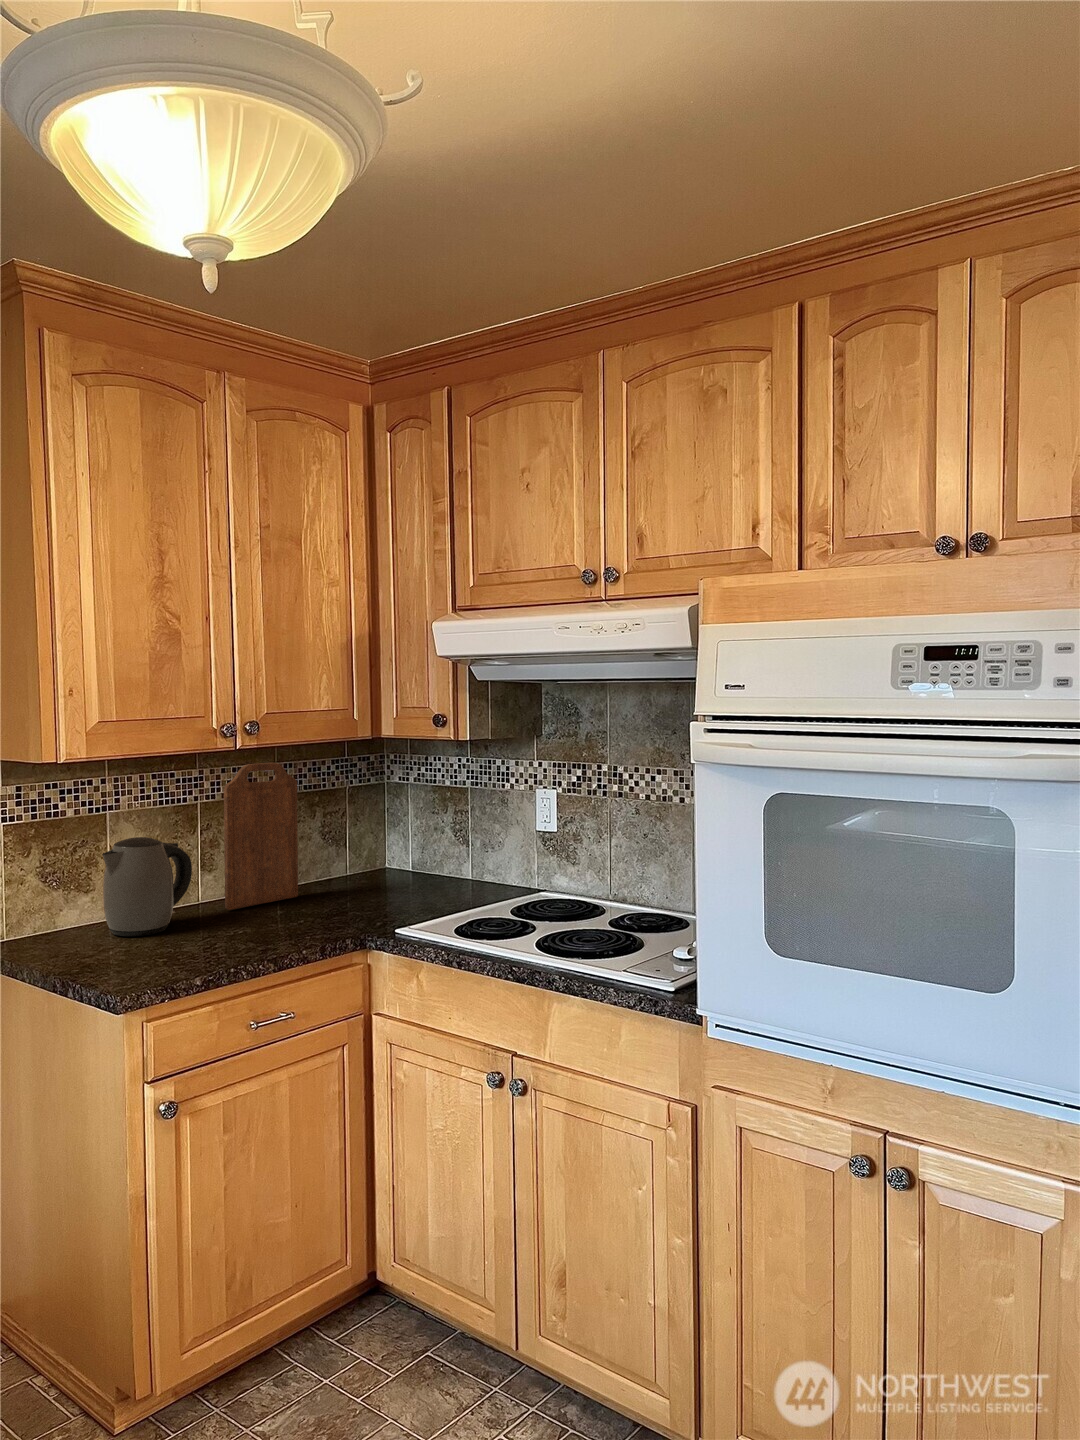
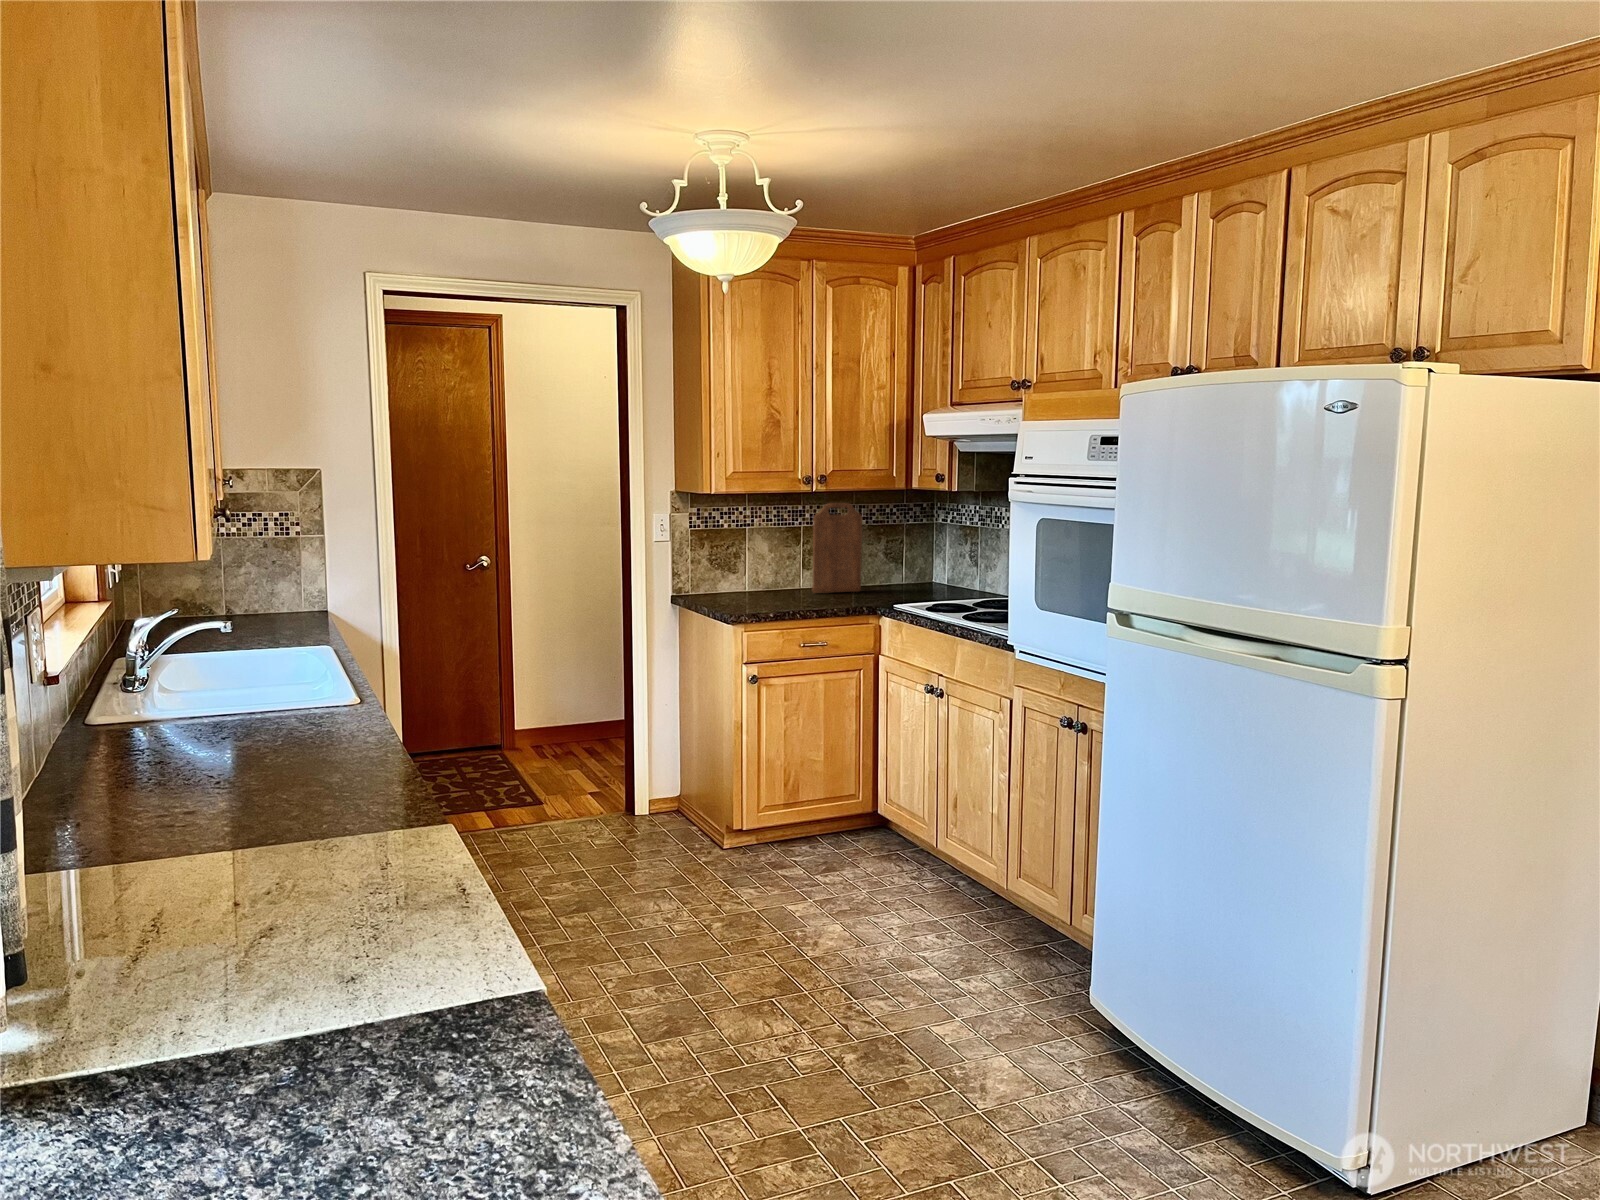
kettle: present [102,837,192,936] -> none [739,542,792,599]

